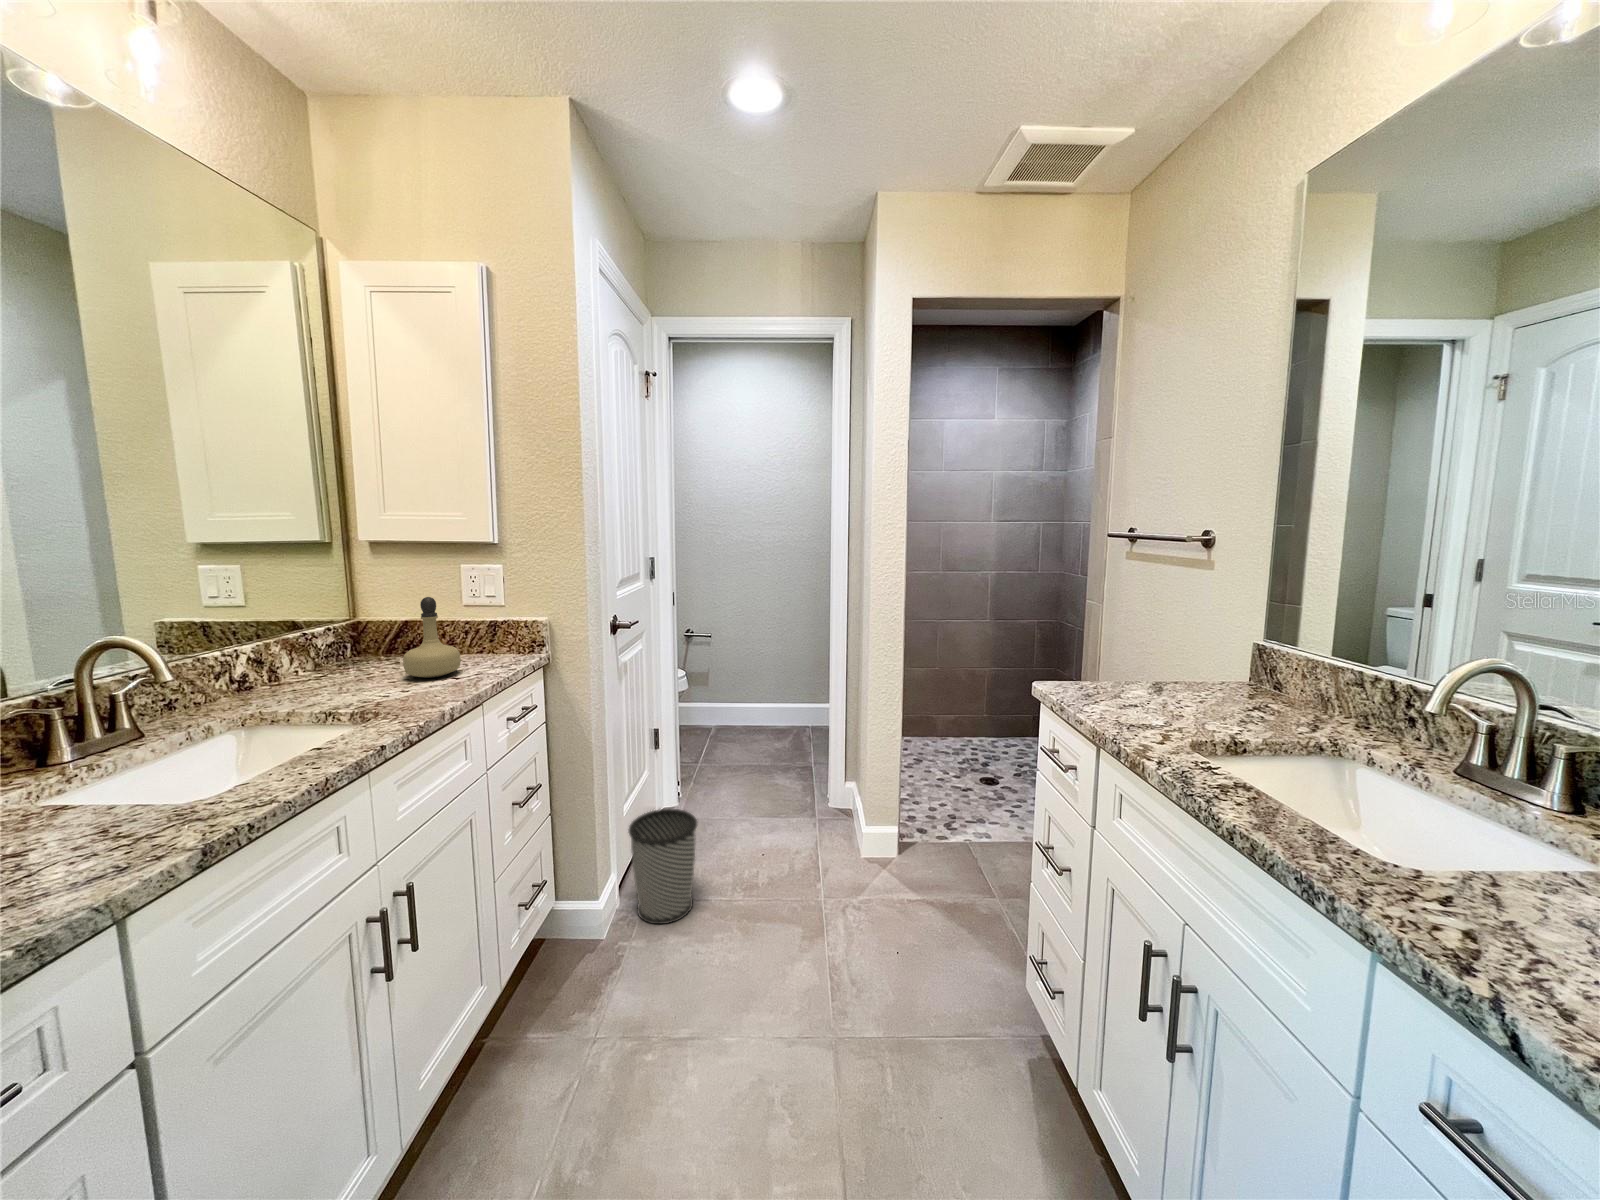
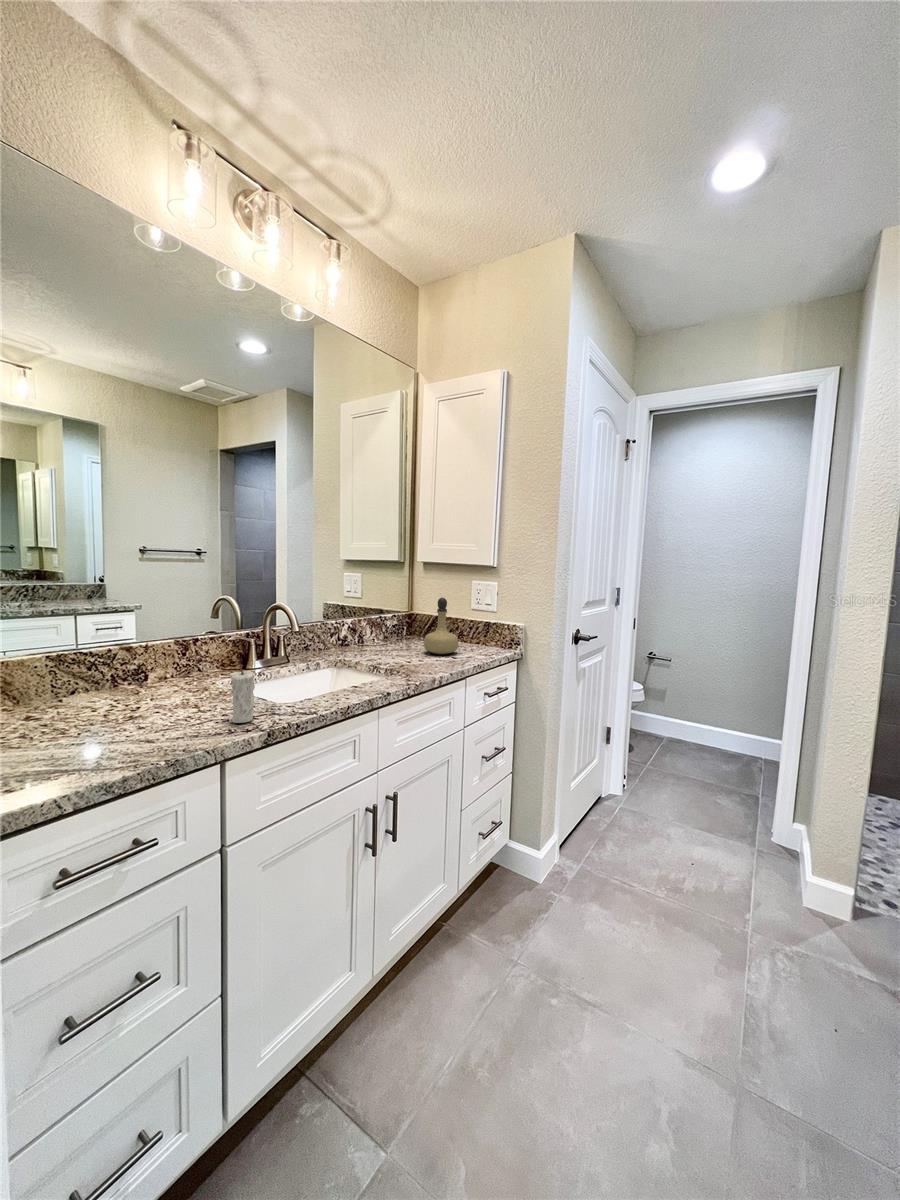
candle: none [92,753,154,856] -> present [231,666,255,723]
wastebasket: present [628,809,697,924] -> none [570,800,633,907]

